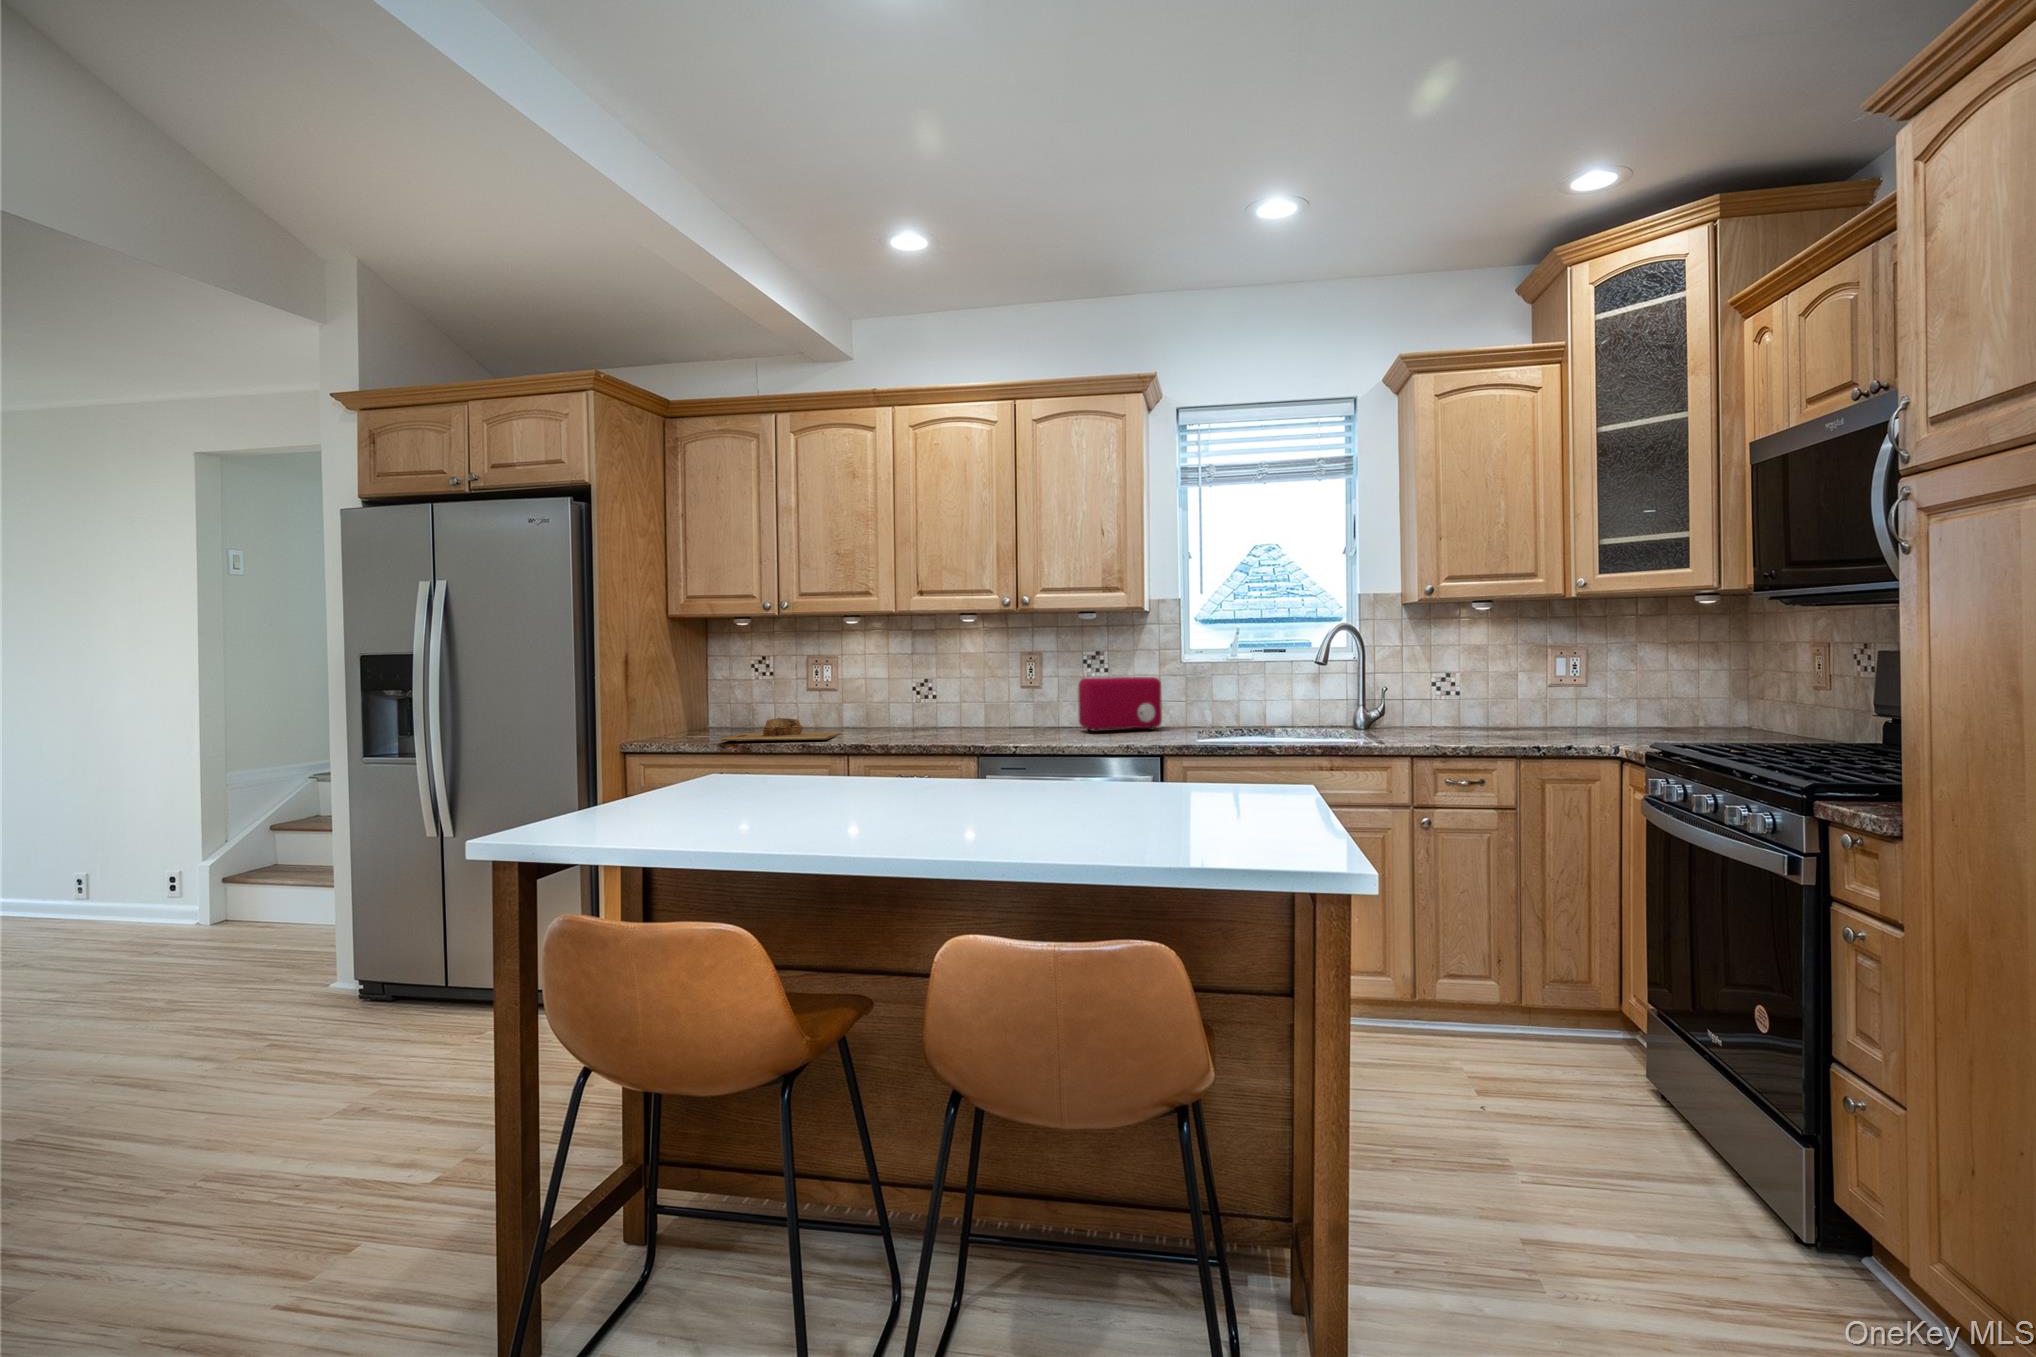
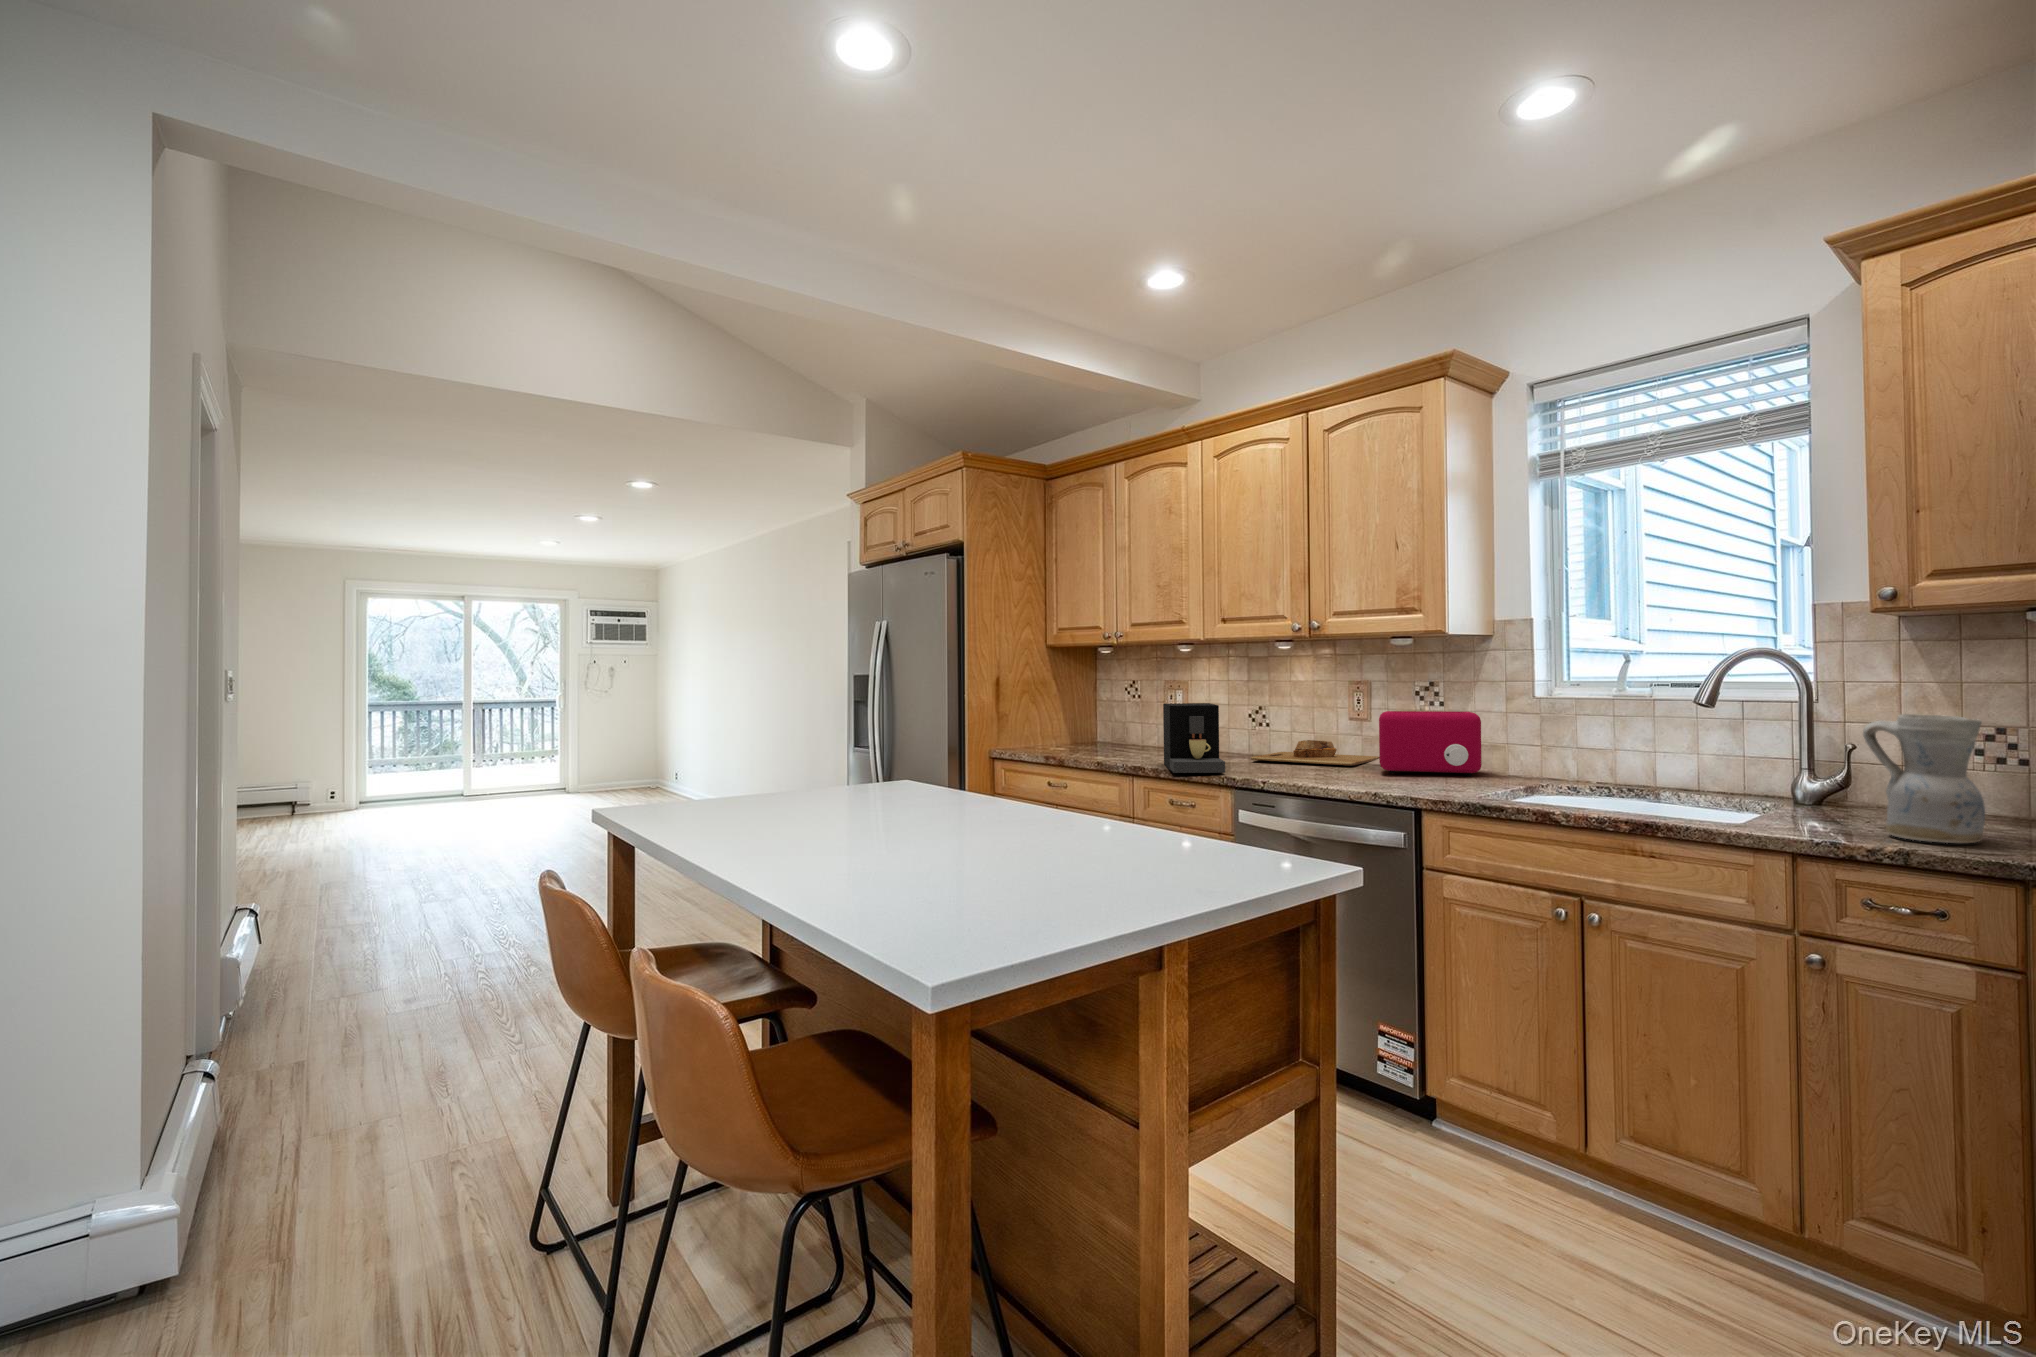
ceramic pitcher: none [1435,664,1492,741] -> present [1863,714,1985,843]
coffee maker: none [870,675,962,743] -> present [1163,703,1225,773]
cutting board: present [721,718,841,741] -> present [1251,740,1379,765]

